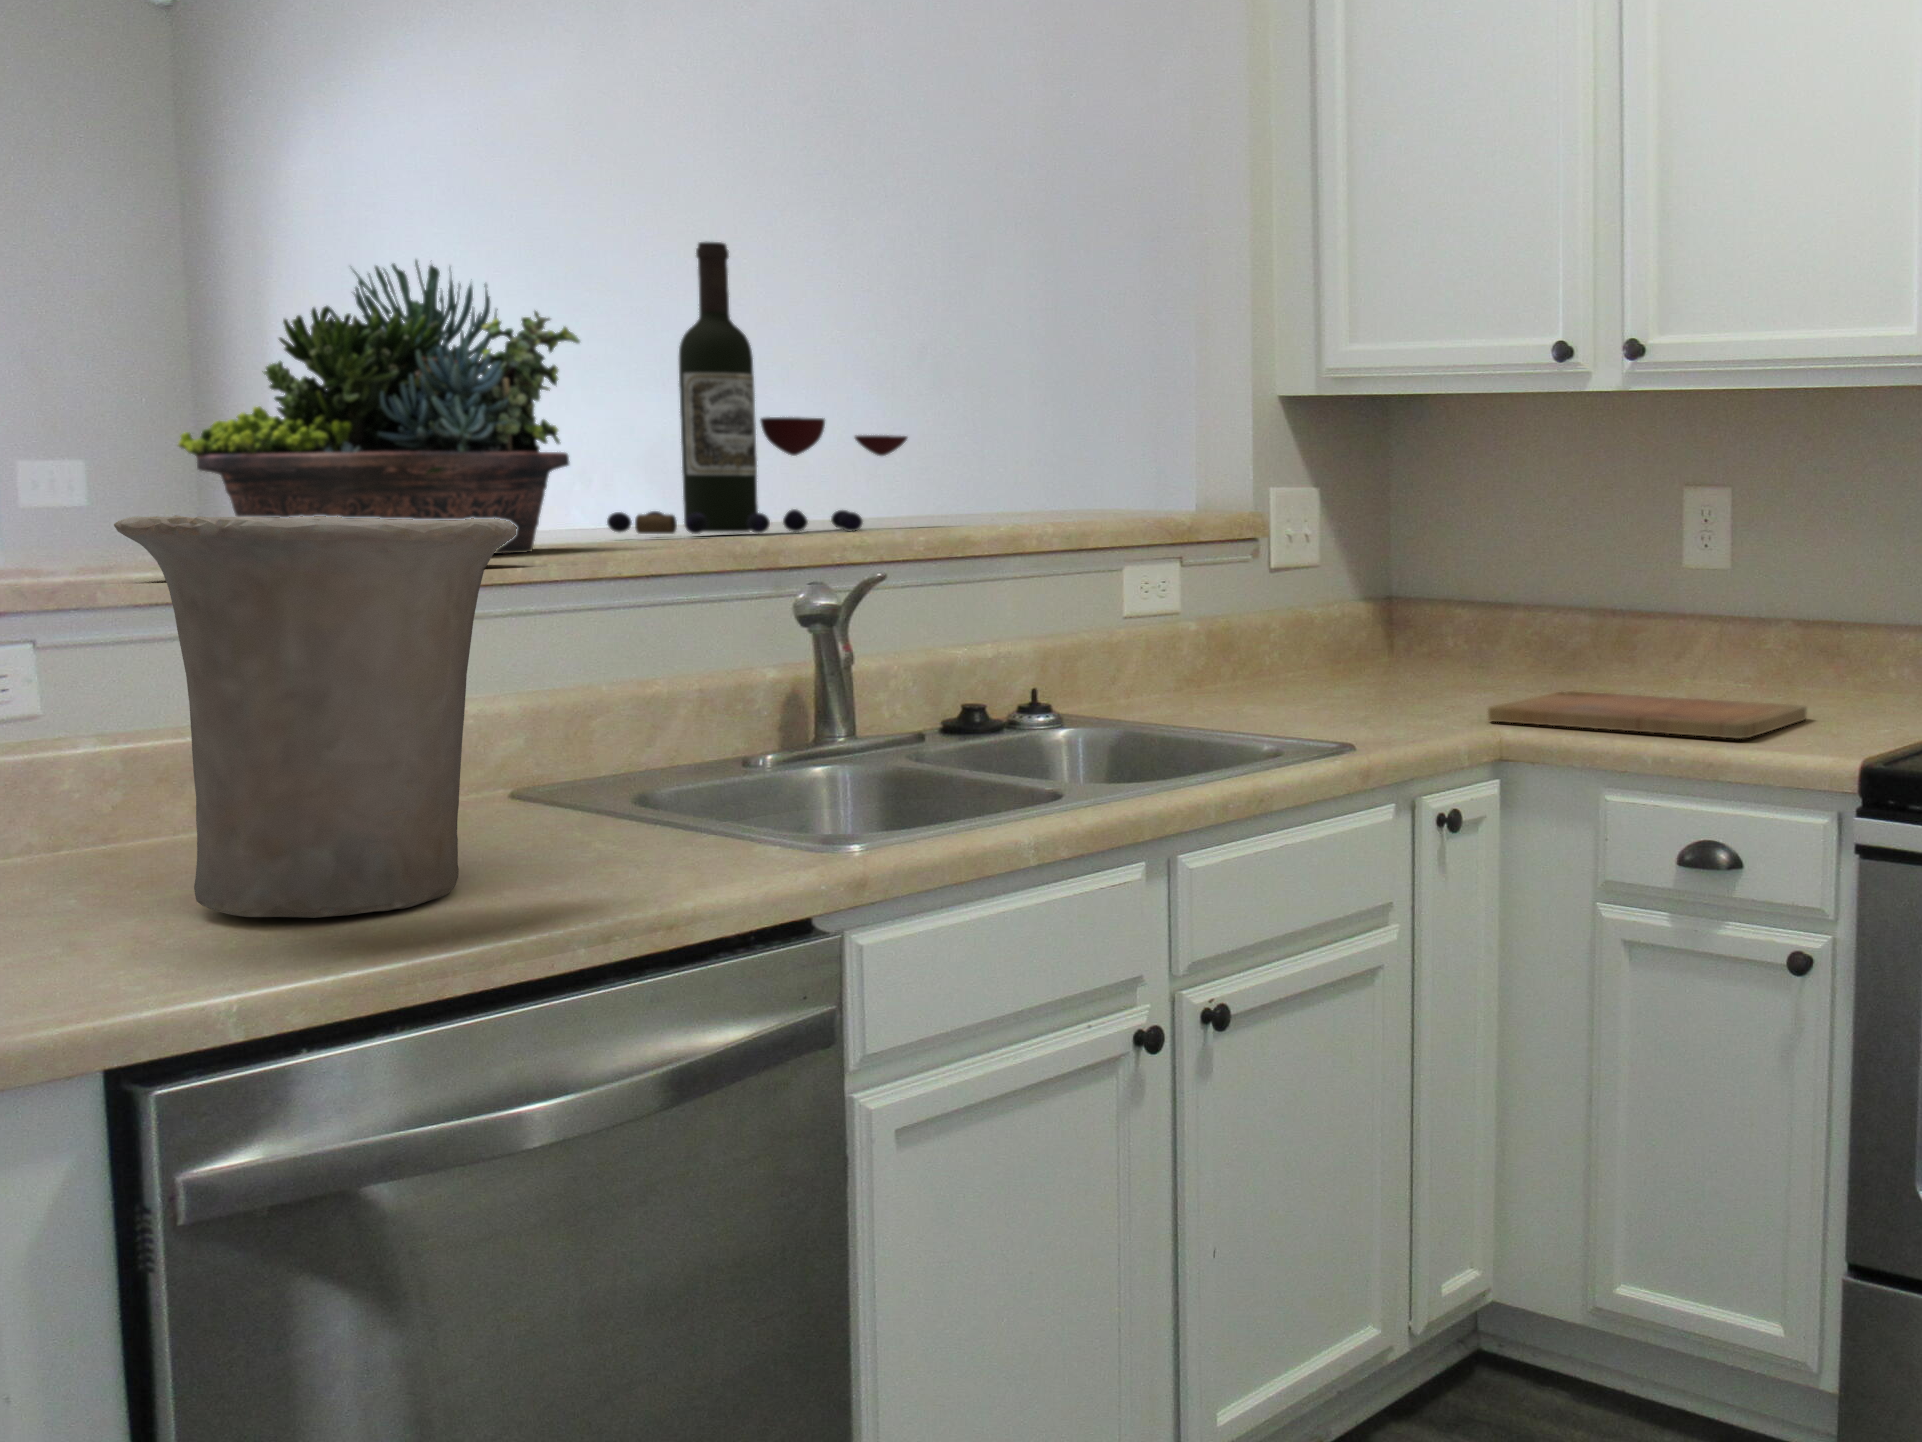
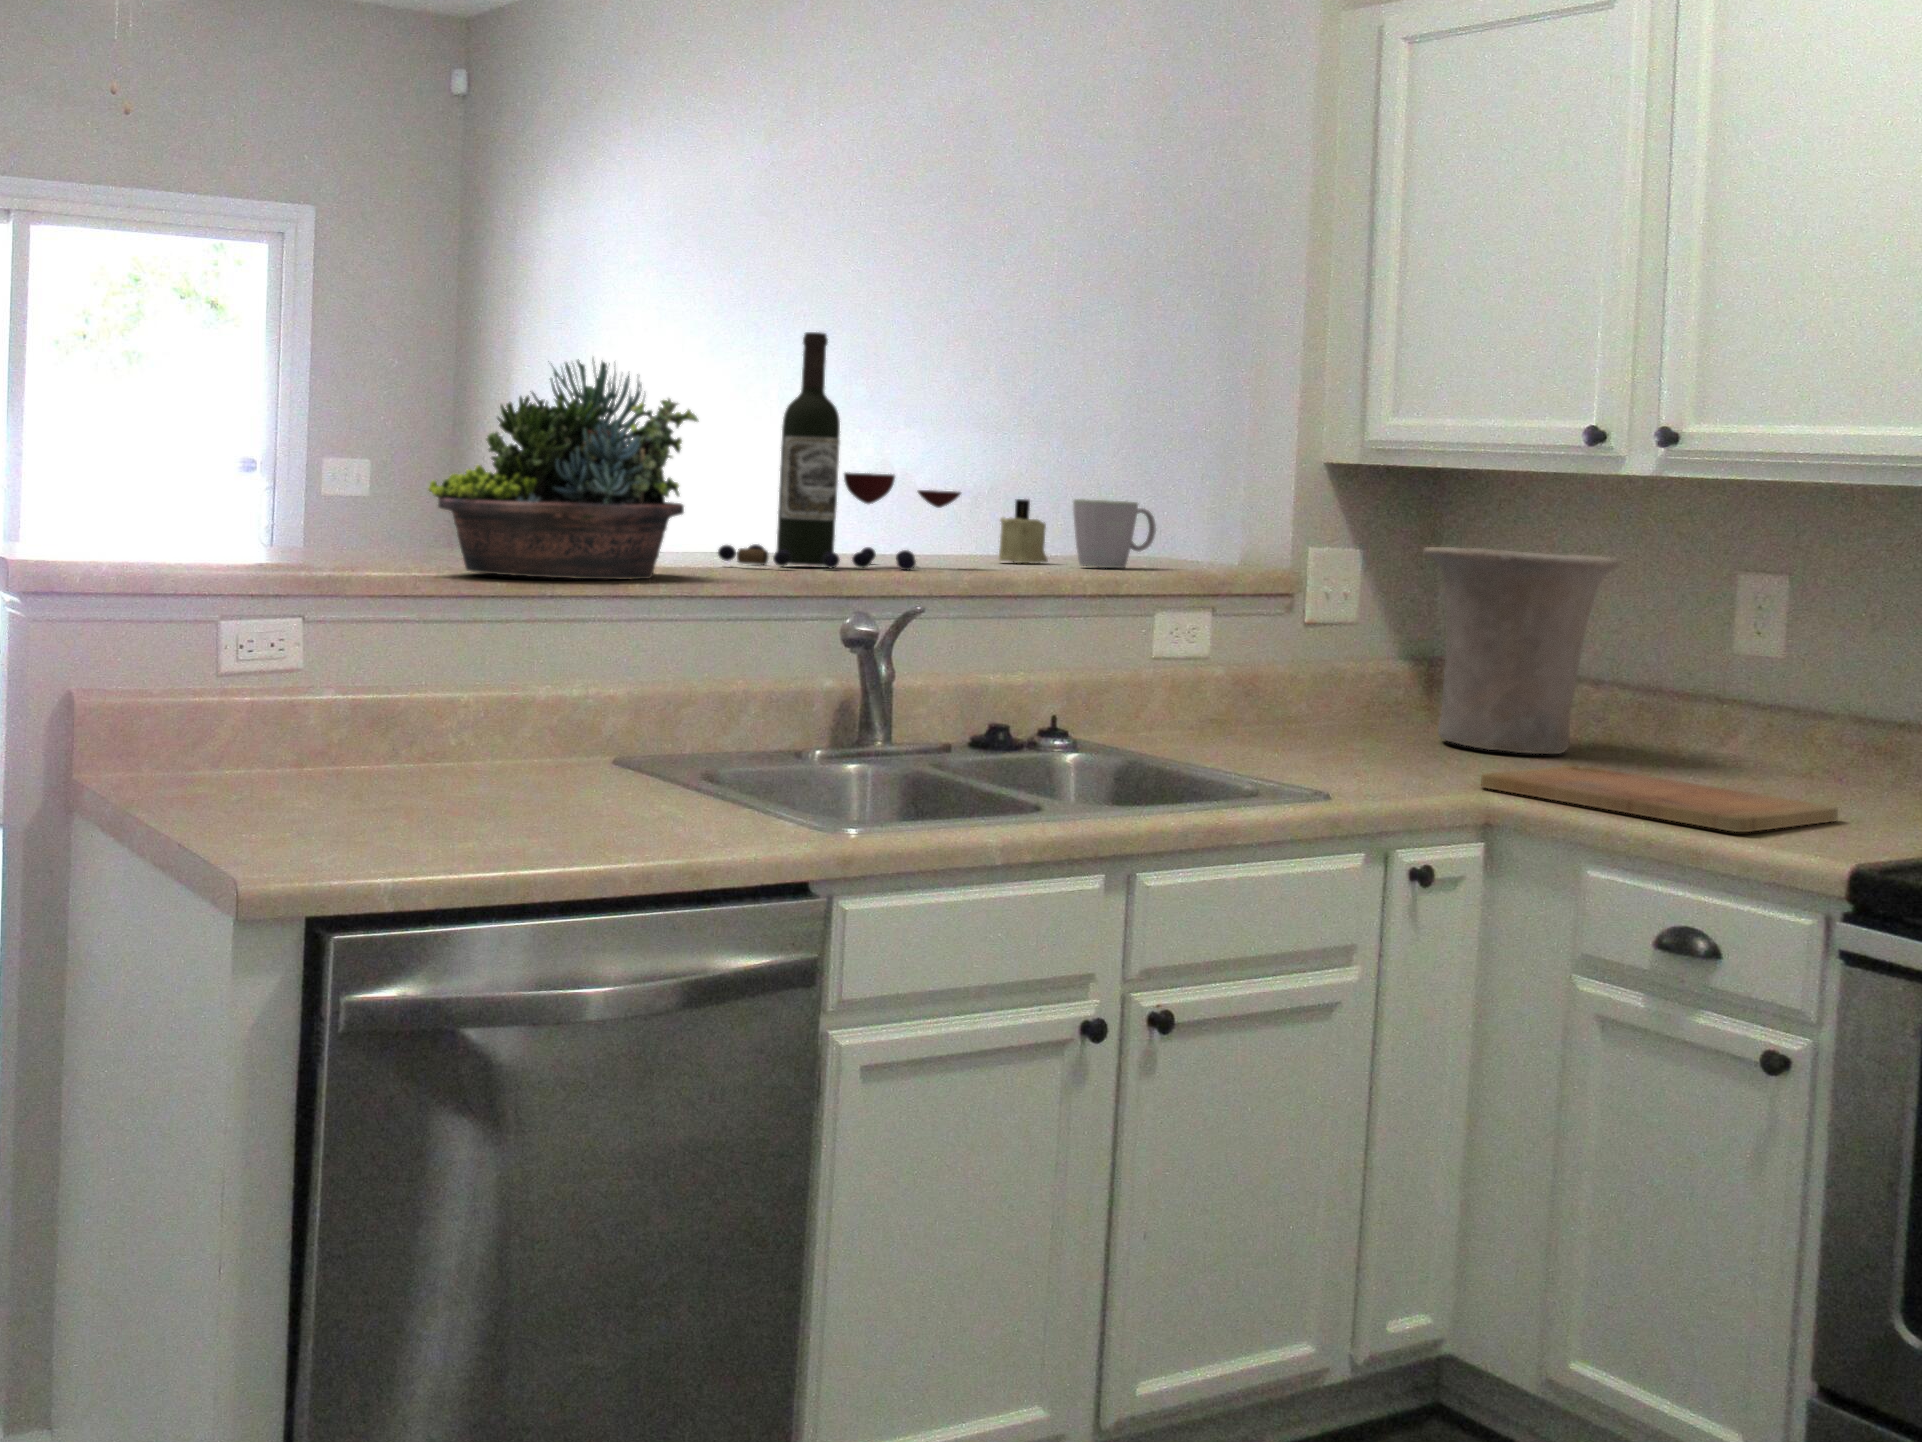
mug: none [1033,442,1124,518] -> present [1073,499,1156,568]
candle: none [944,447,1002,520] -> present [999,499,1048,563]
vase: present [114,515,517,918] -> present [1423,547,1619,754]

